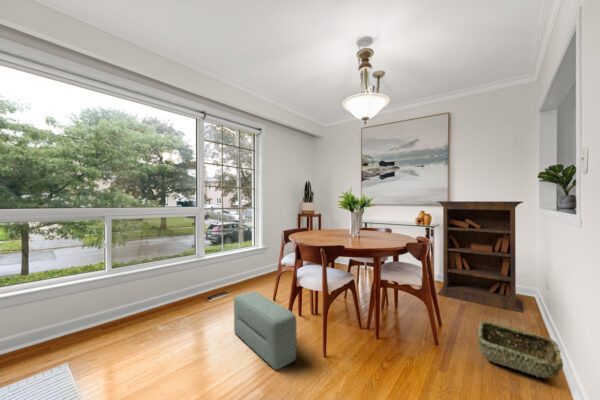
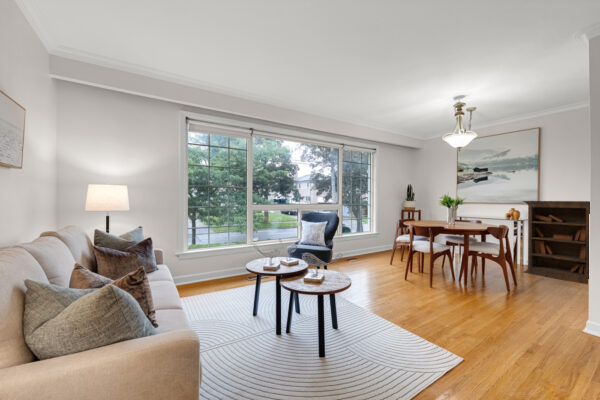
pouf: present [234,291,297,369] -> none [374,254,416,289]
woven basket: present [478,321,563,378] -> none [536,278,594,308]

